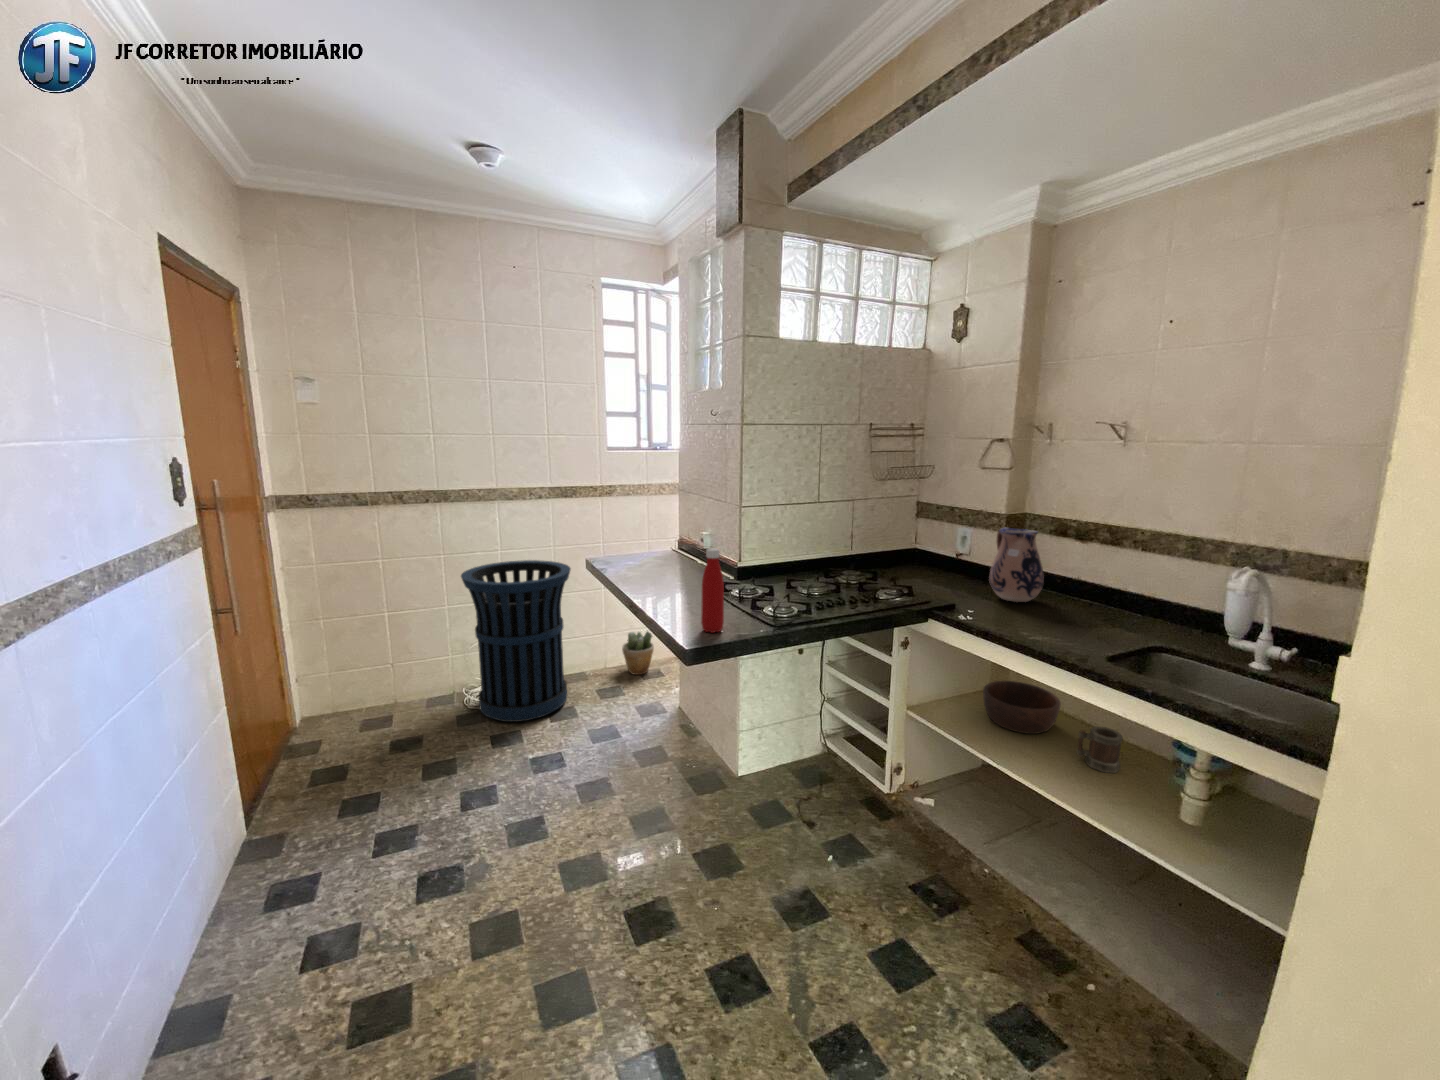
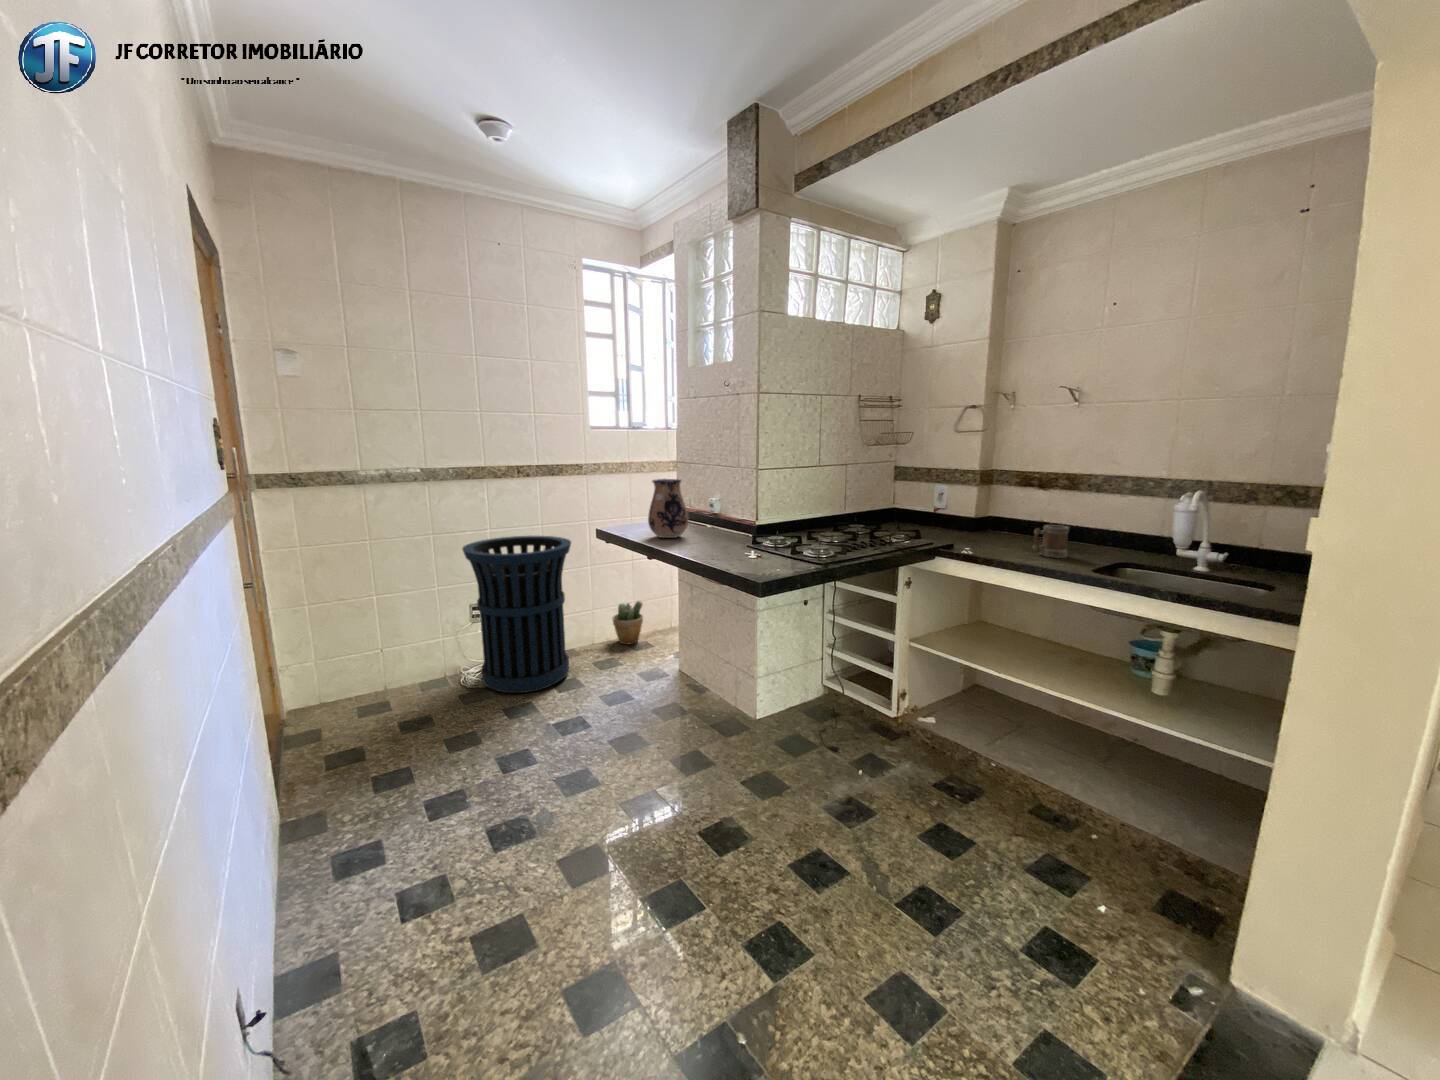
ceramic pitcher: present [989,528,1044,602] -> present [648,479,689,538]
bottle: present [701,548,724,633] -> none [754,496,775,573]
wooden bowl: present [983,681,1061,734] -> none [969,613,1035,652]
mug: present [1076,726,1123,773] -> present [1033,525,1070,558]

